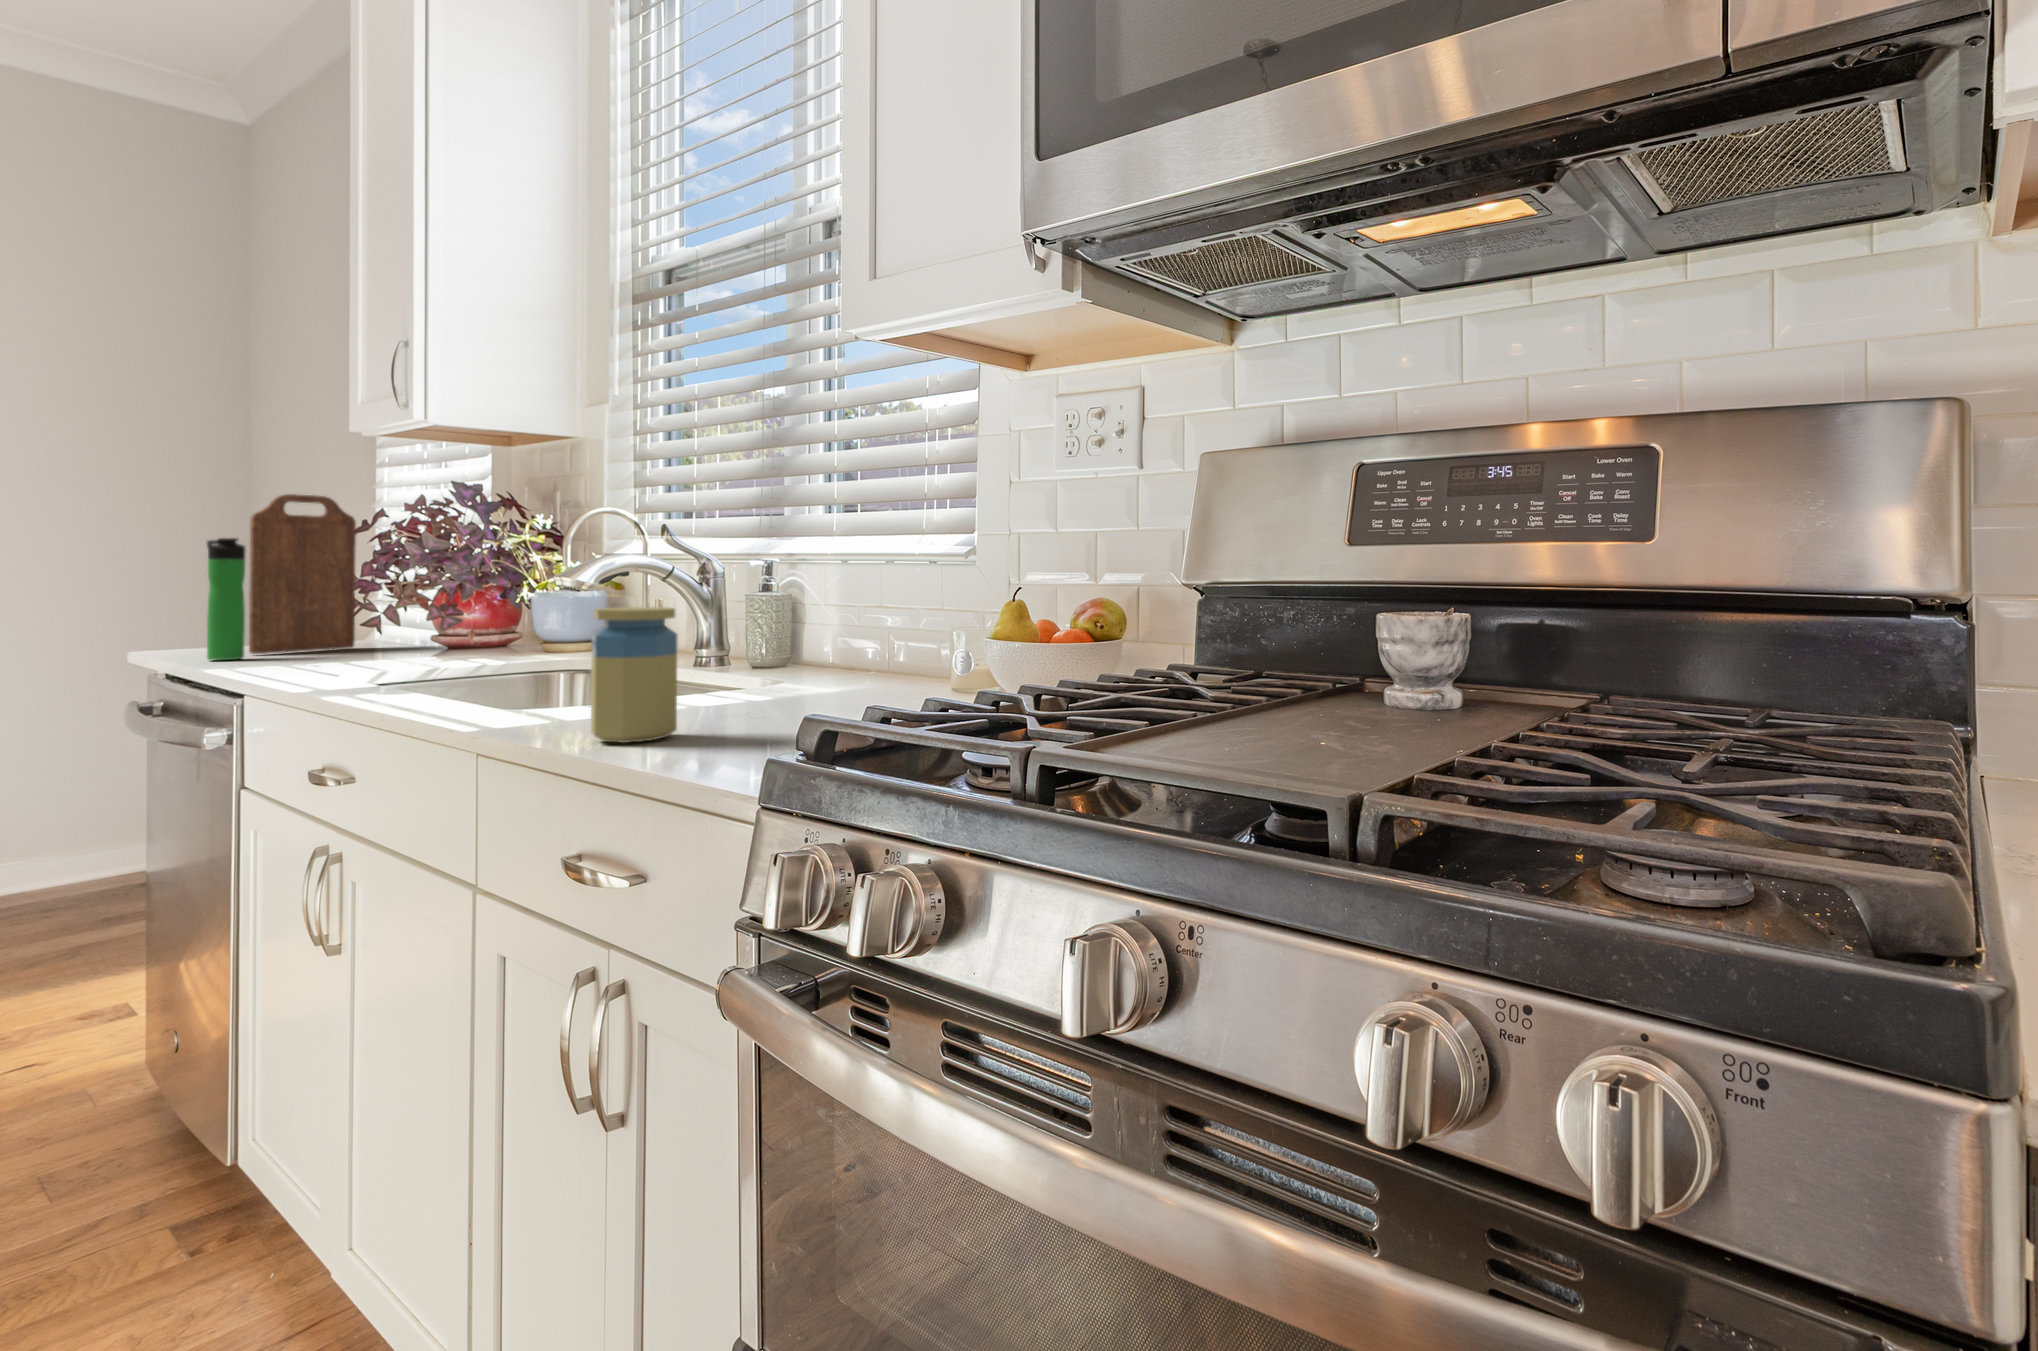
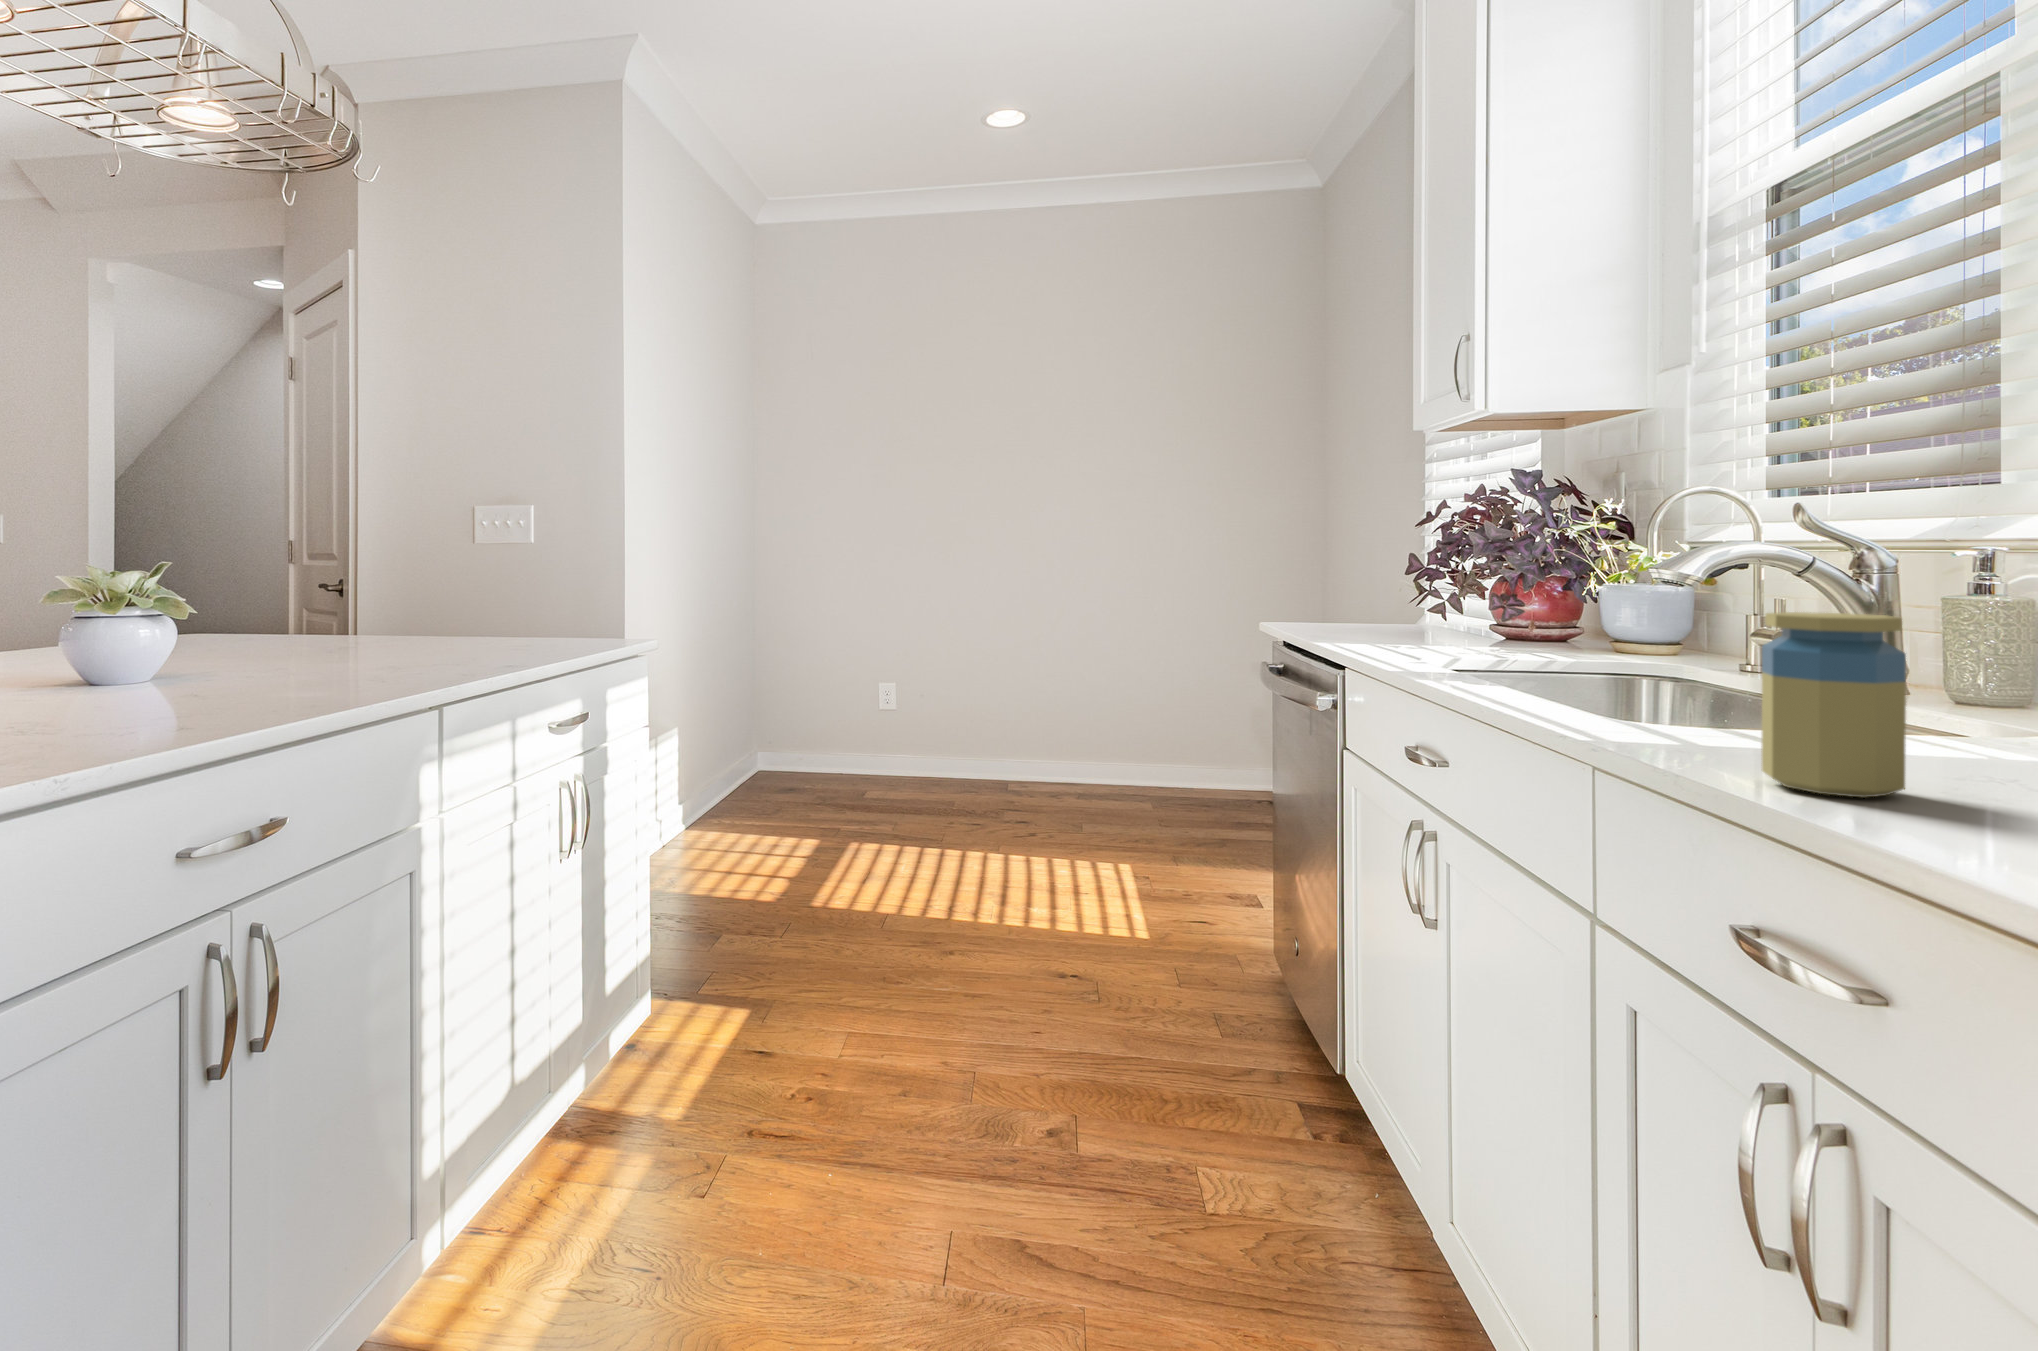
cutting board: present [249,494,356,654] -> none [1339,493,1421,632]
bottle: present [207,538,245,660] -> none [1309,533,1337,636]

